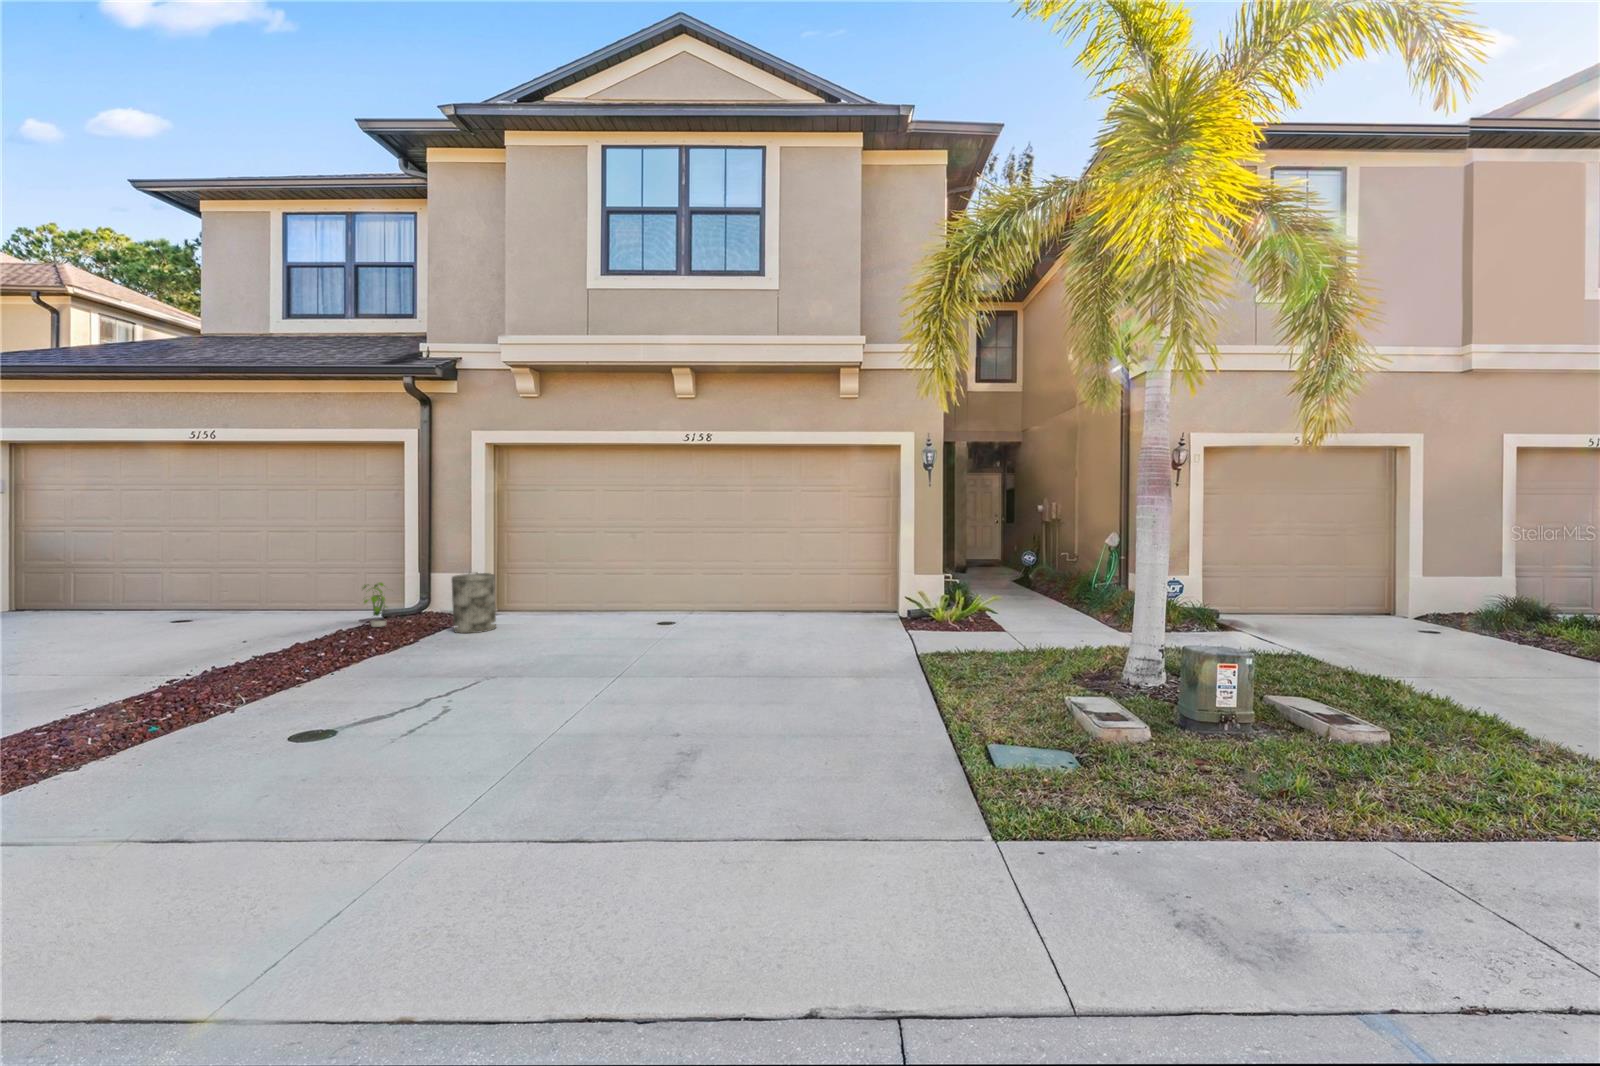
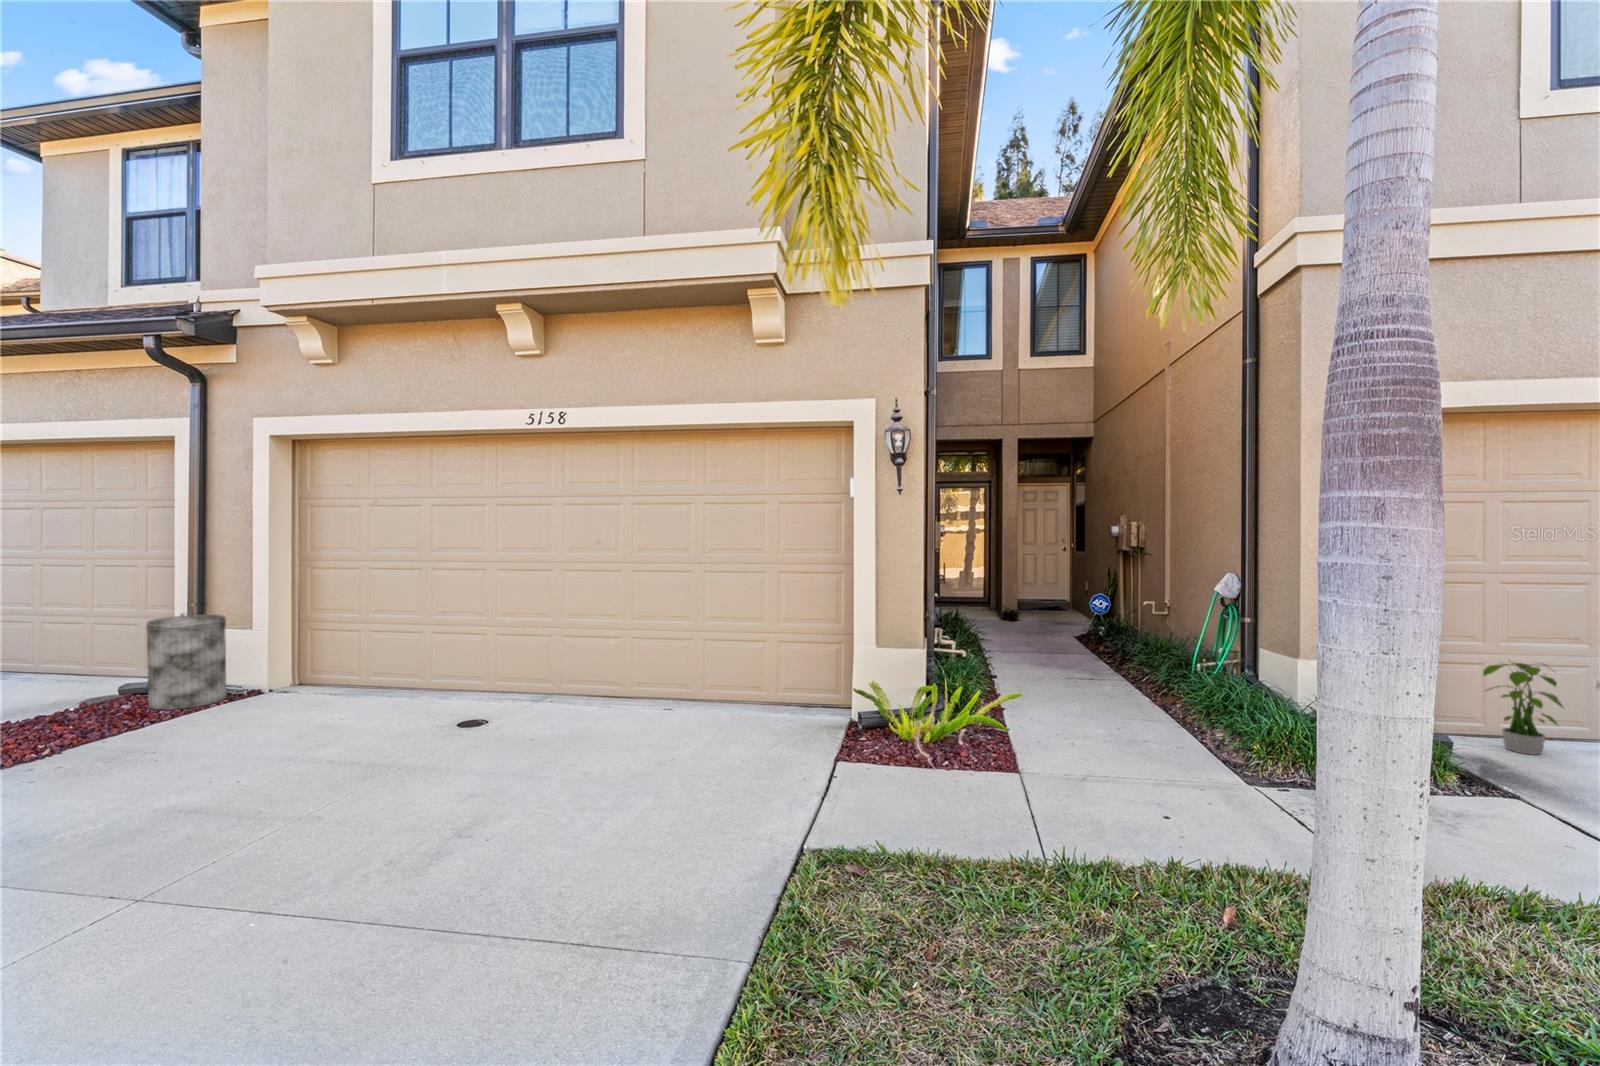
potted plant: present [363,582,386,627] -> present [1483,660,1563,755]

